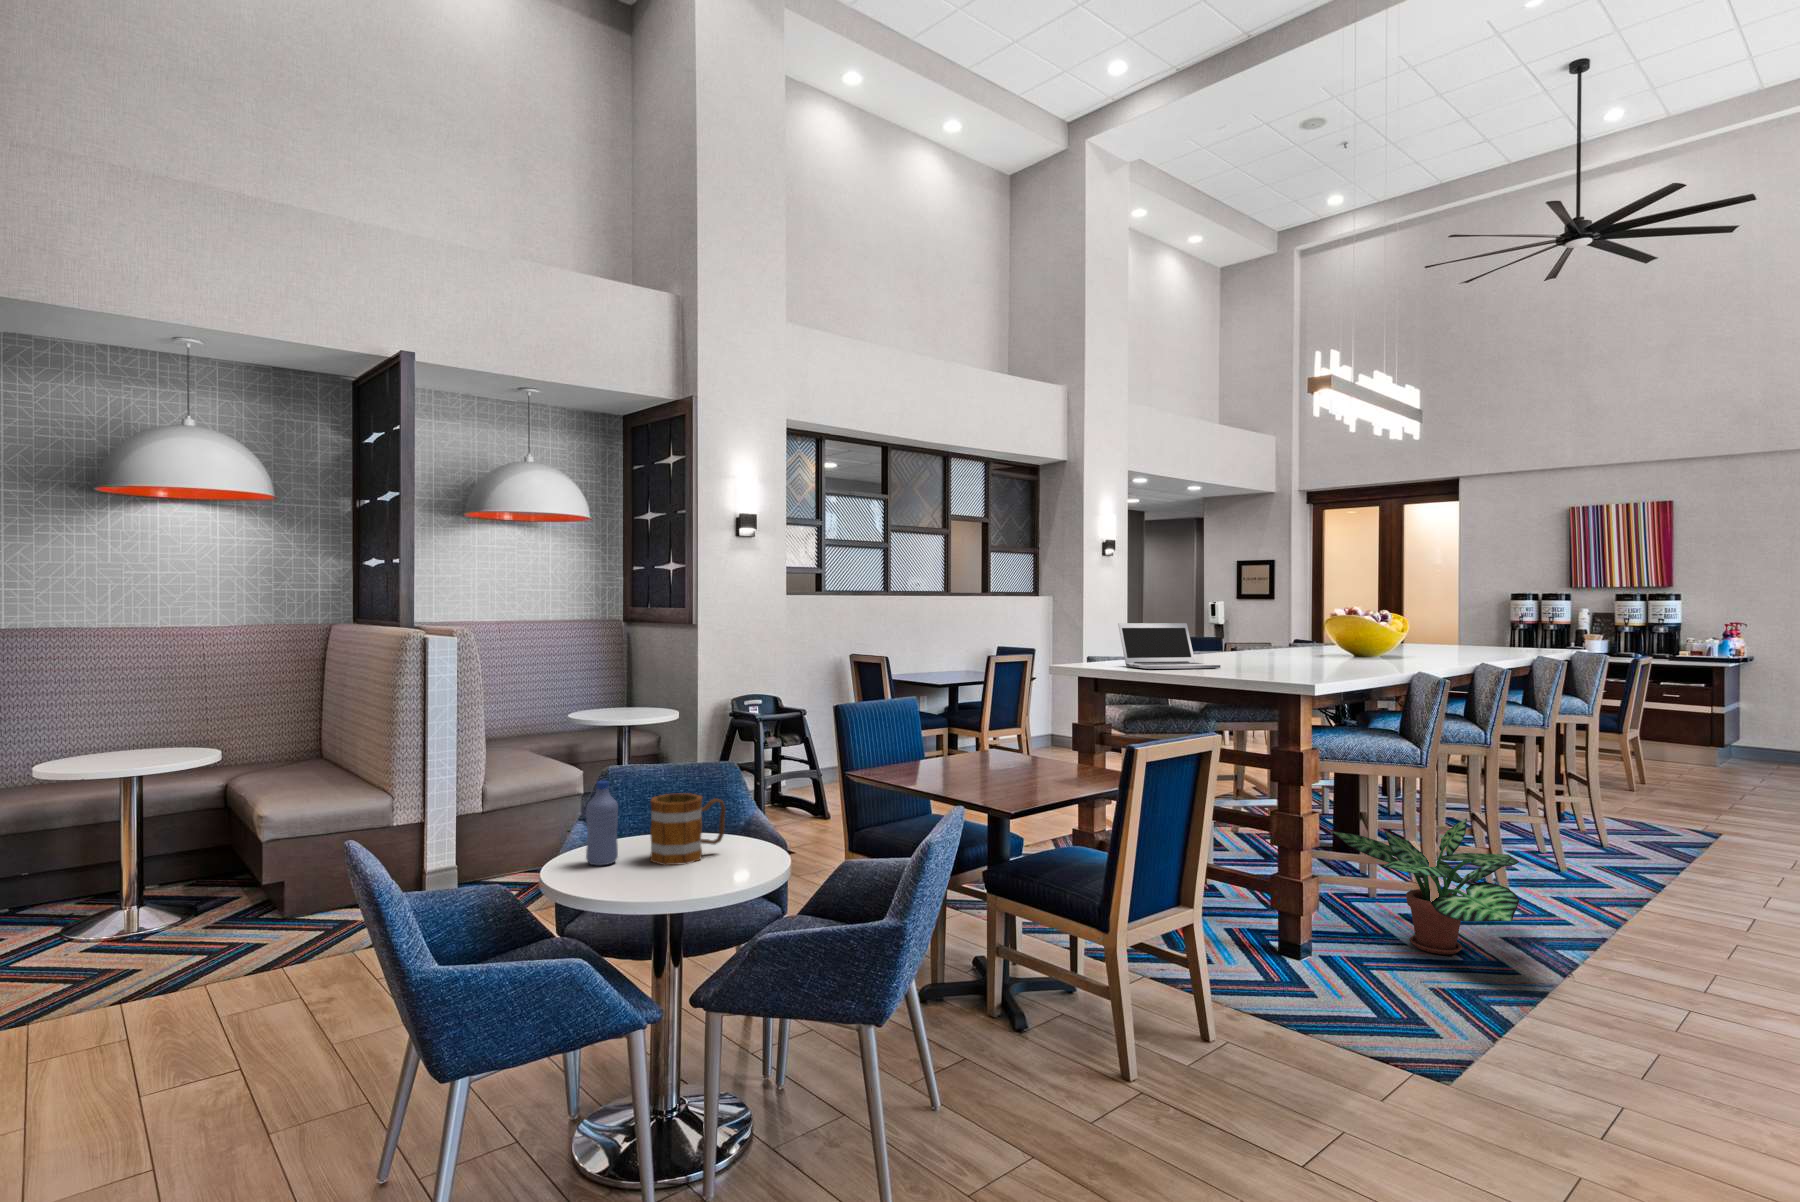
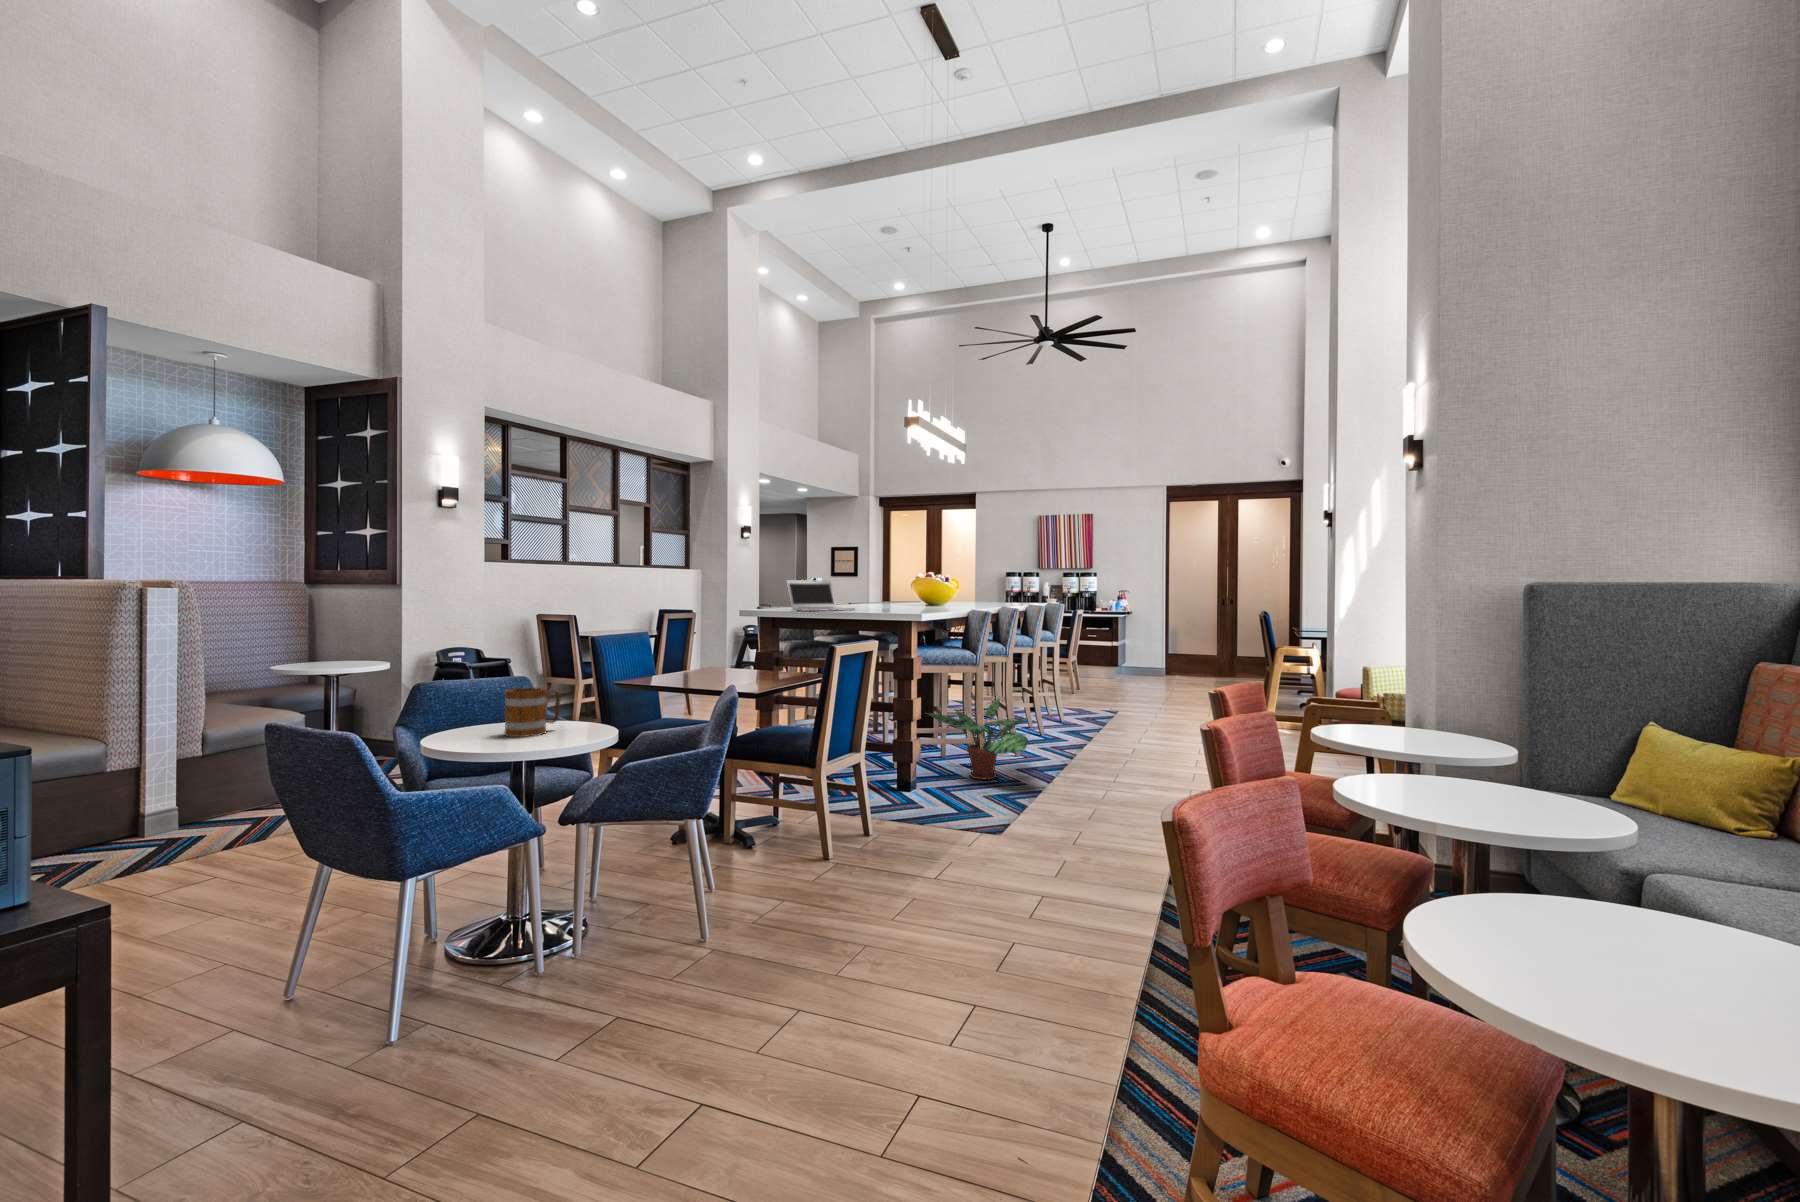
water bottle: present [586,781,618,866] -> none [456,678,482,741]

